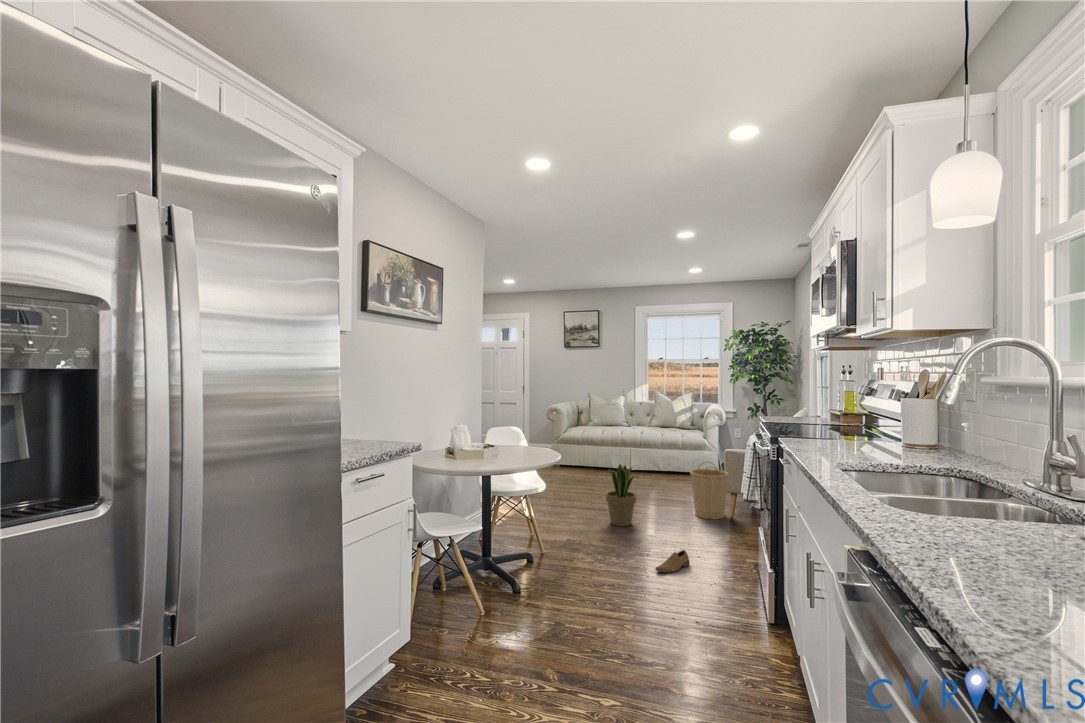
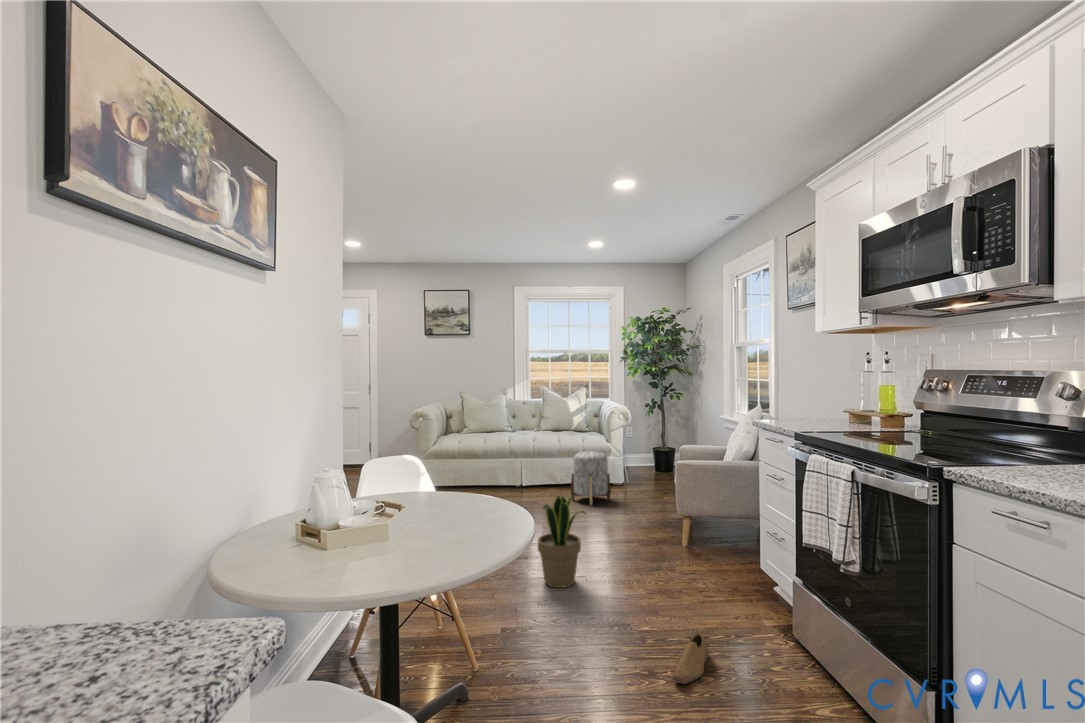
stool: none [664,443,697,485] -> present [571,451,611,505]
basket: present [690,462,729,519] -> none [636,479,686,557]

